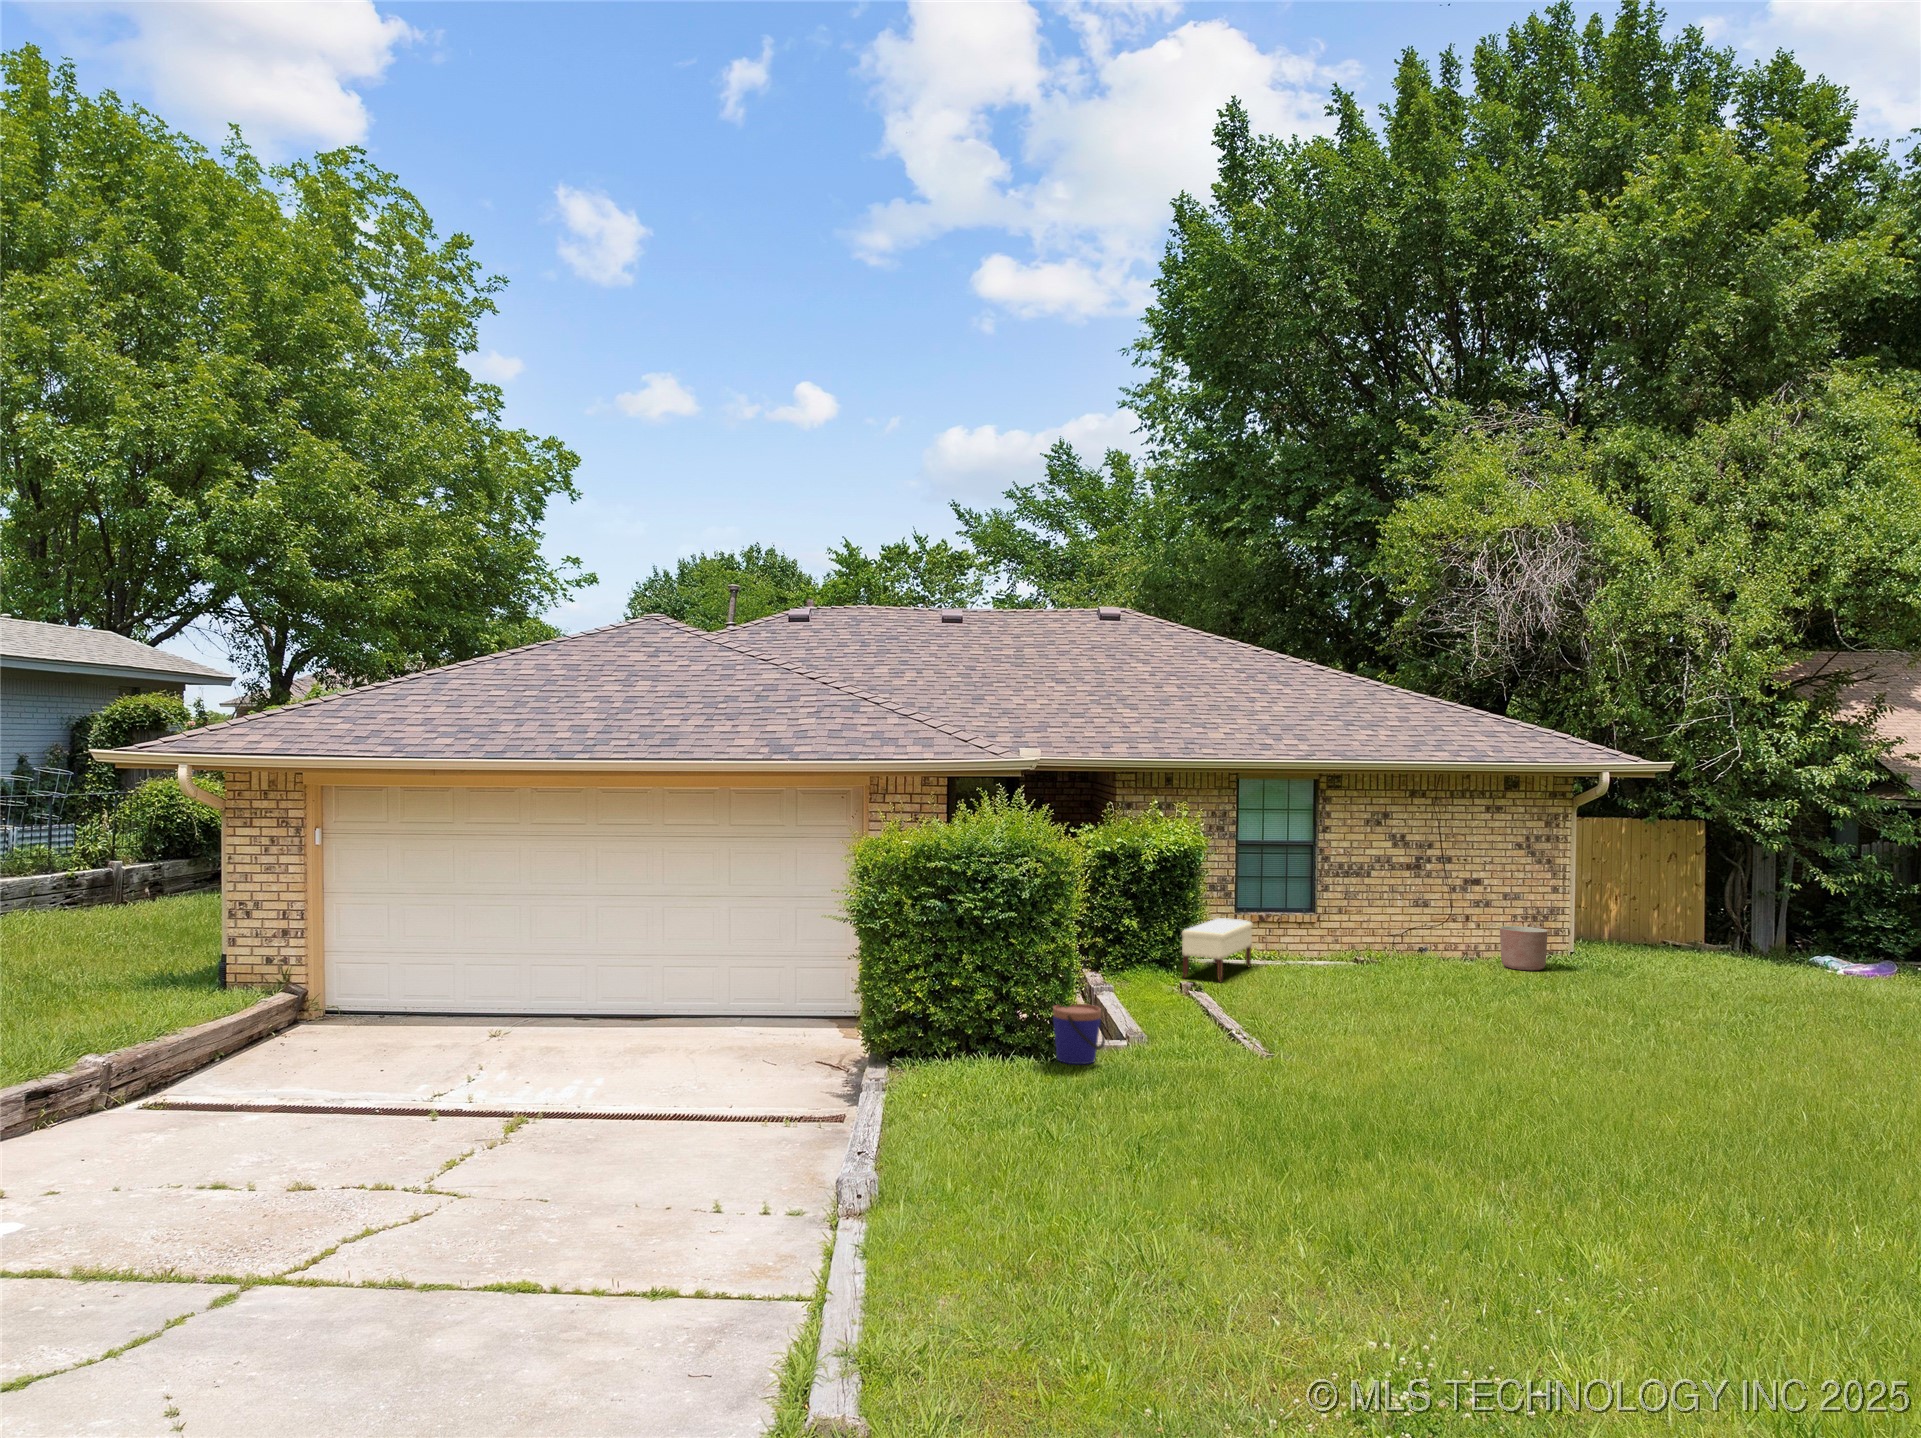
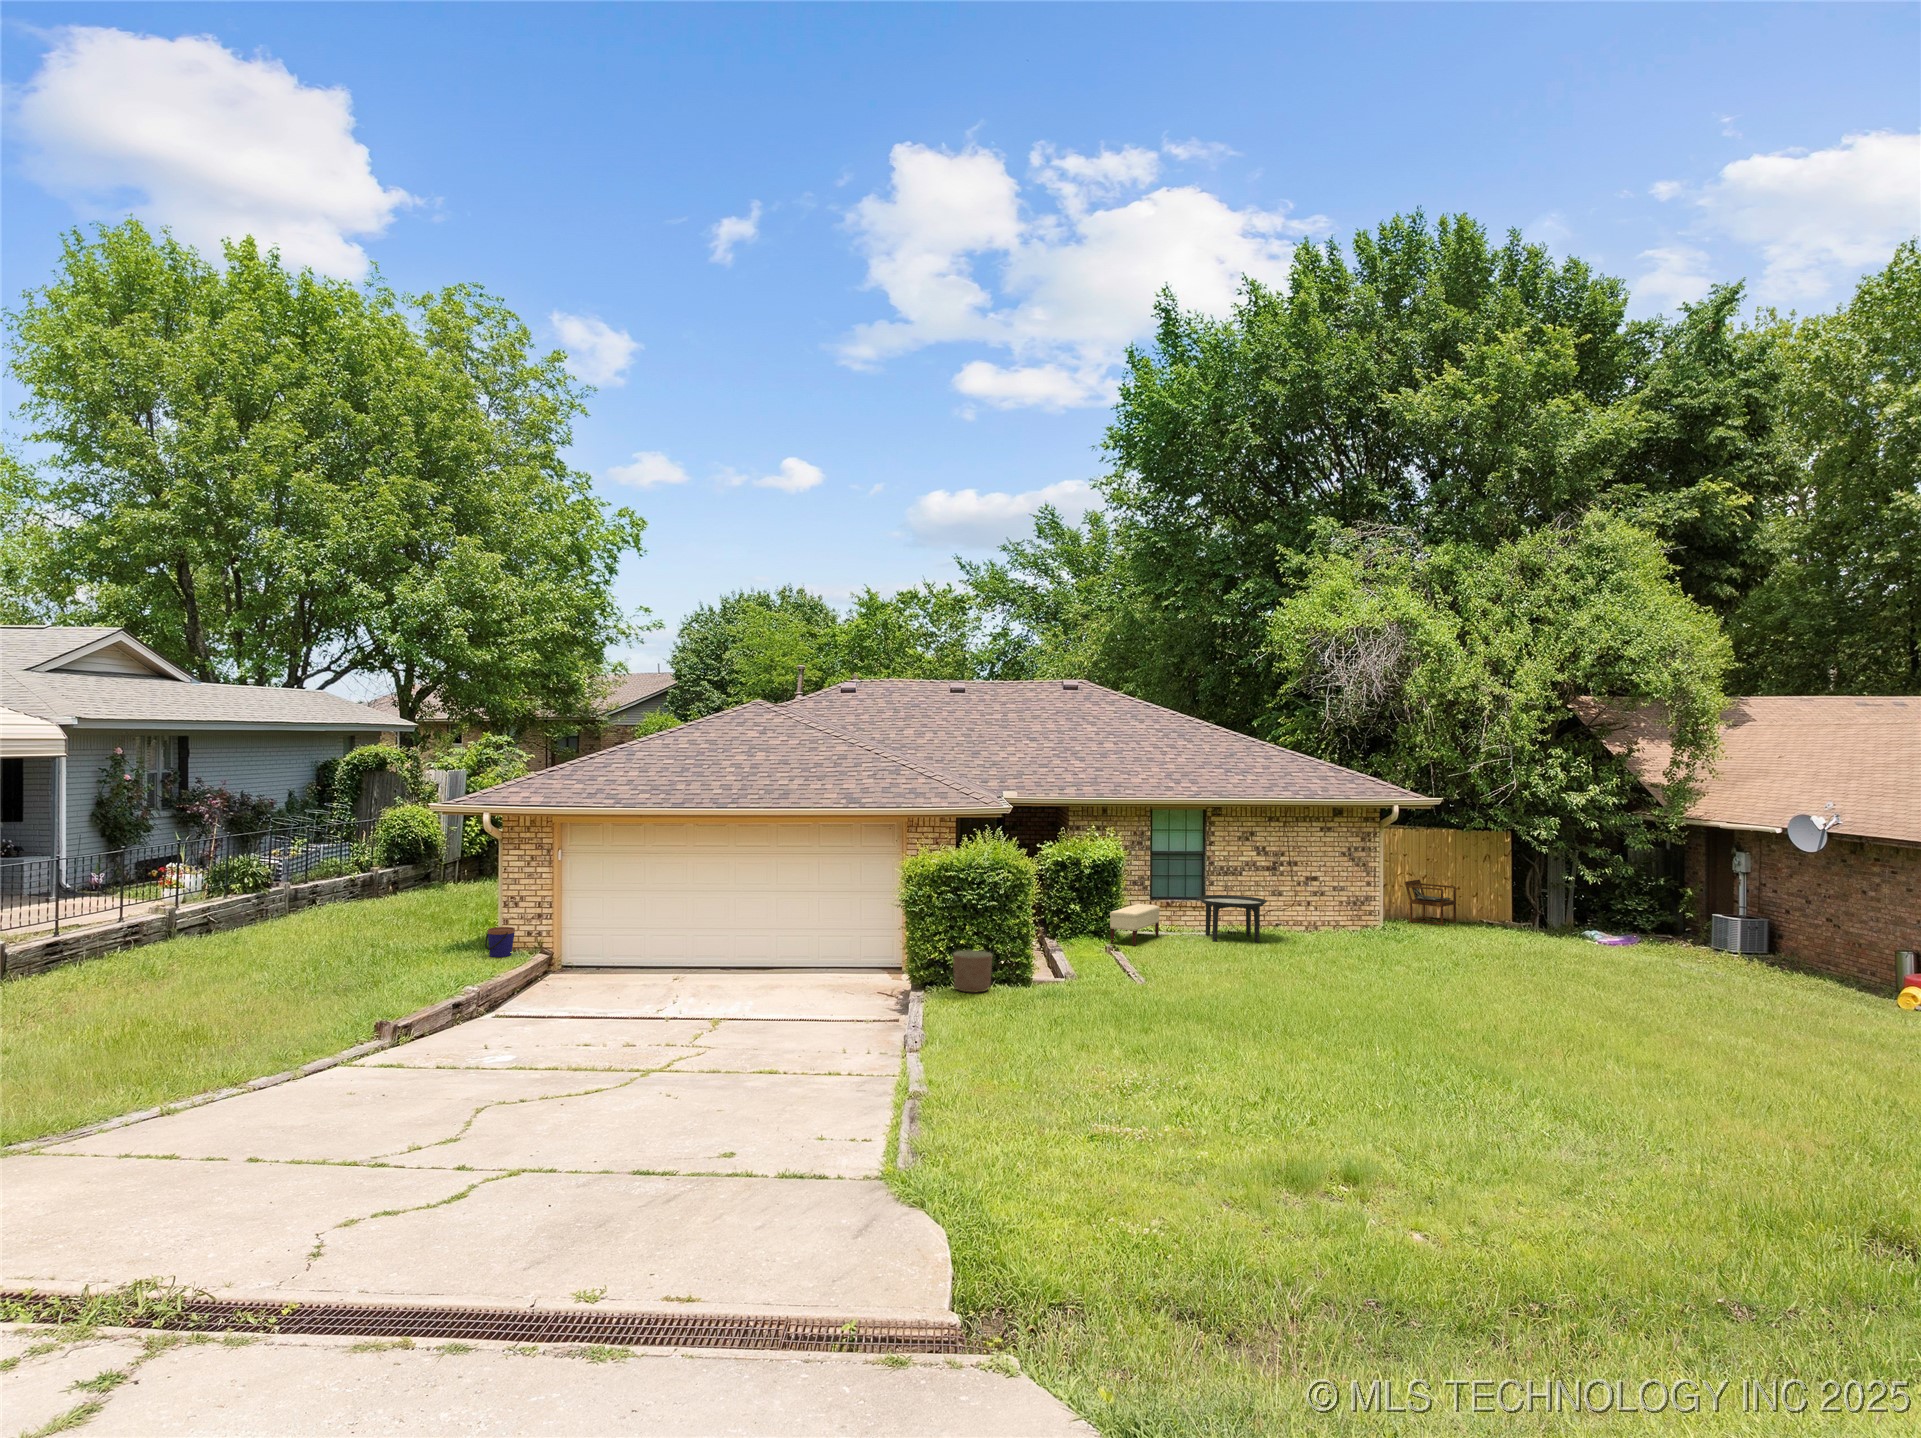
armchair: none [1590,886,1663,952] -> present [1405,880,1456,926]
round table: none [1309,906,1416,978] -> present [1198,895,1267,943]
planter: present [1500,926,1548,971] -> present [953,950,992,992]
bucket: present [1053,1003,1105,1064] -> present [485,927,515,957]

